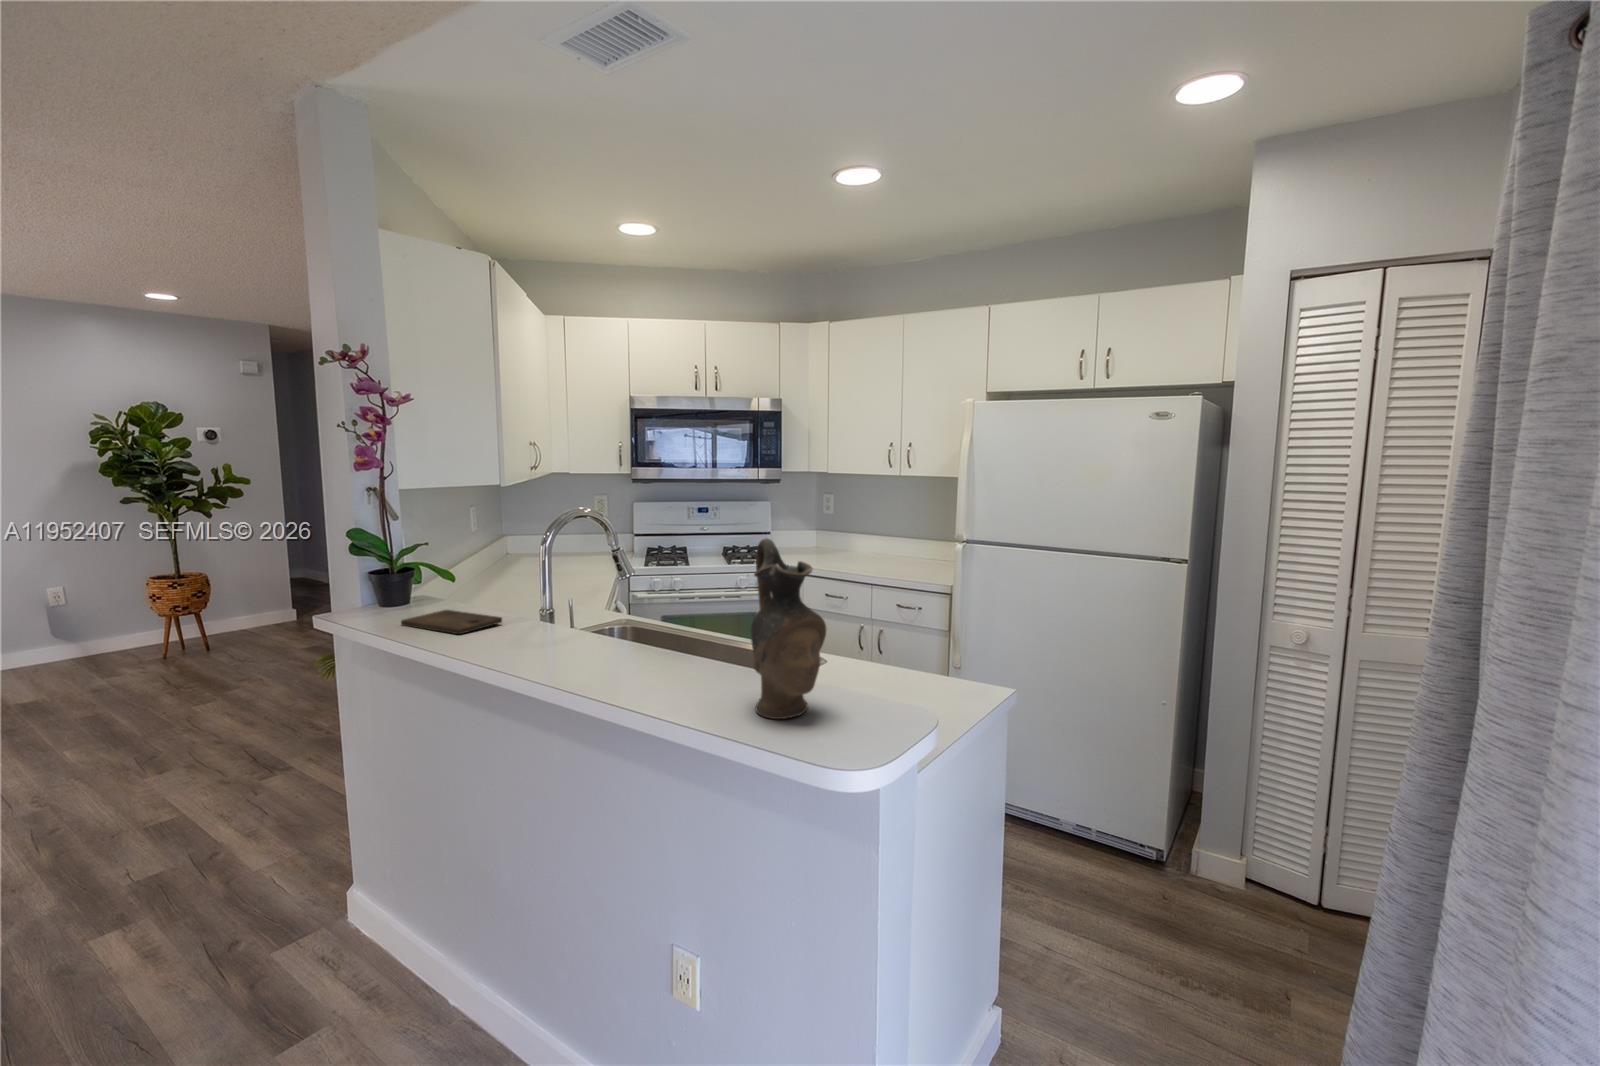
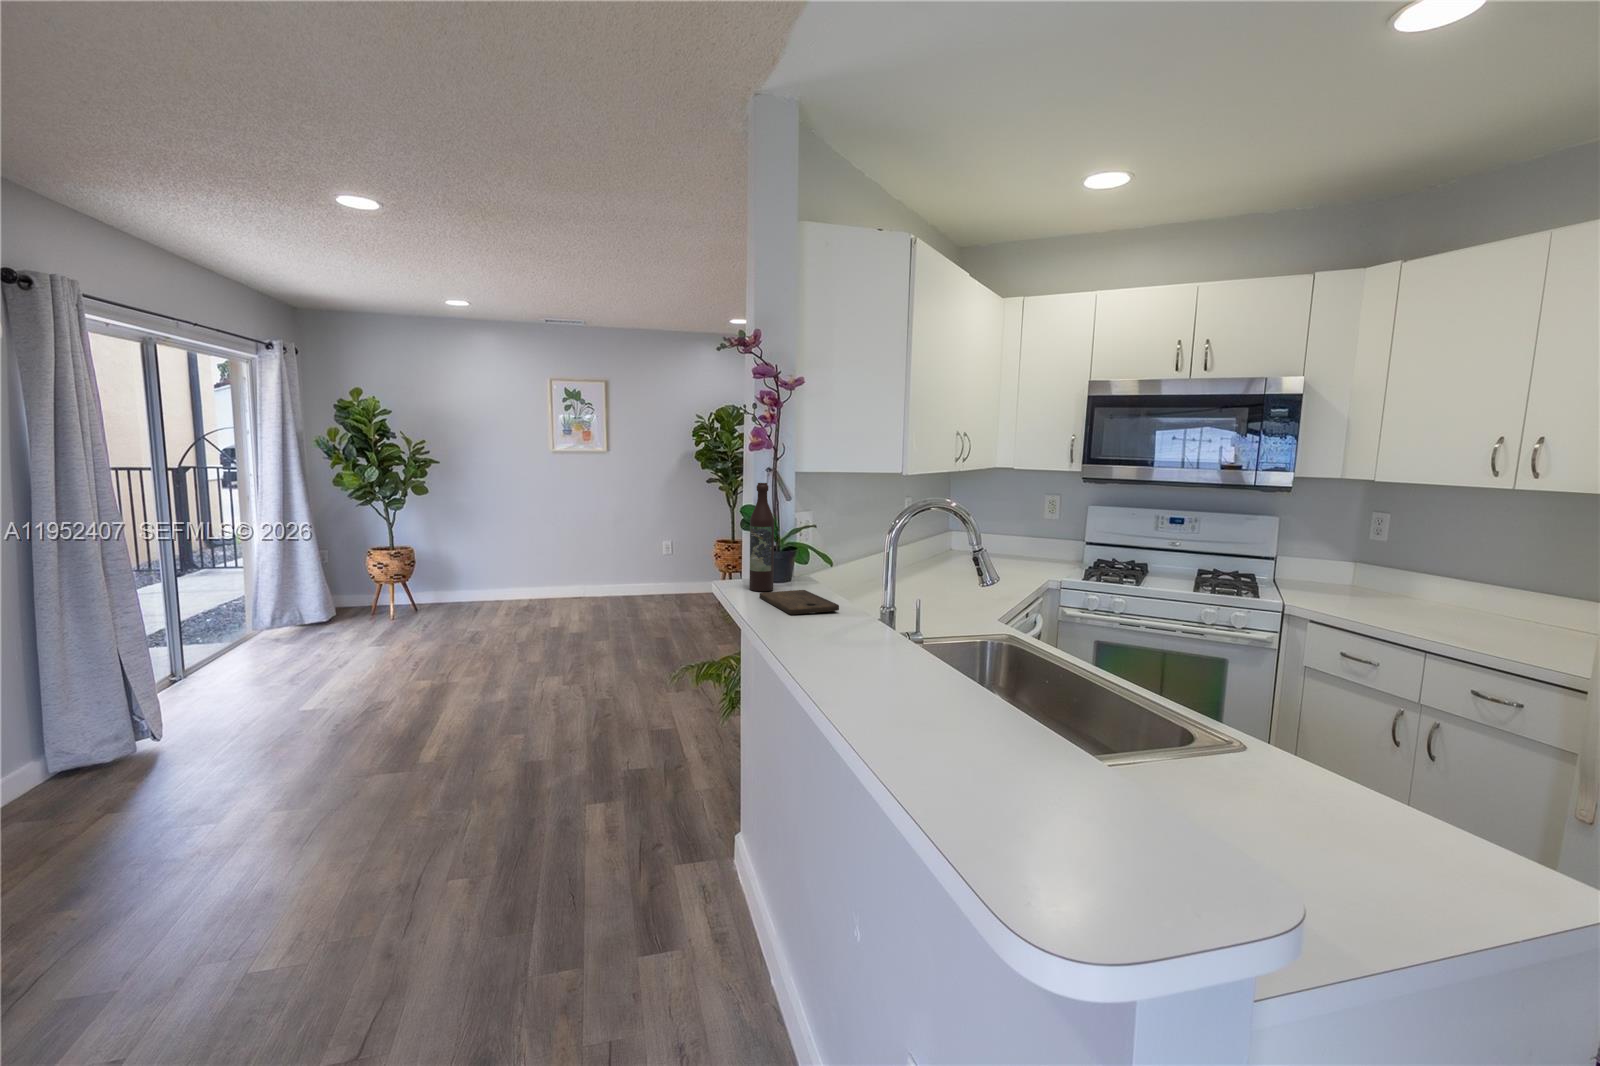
wine bottle: none [371,505,406,620] -> present [749,483,774,591]
ceramic pitcher: present [751,538,826,719] -> none [980,539,1093,806]

